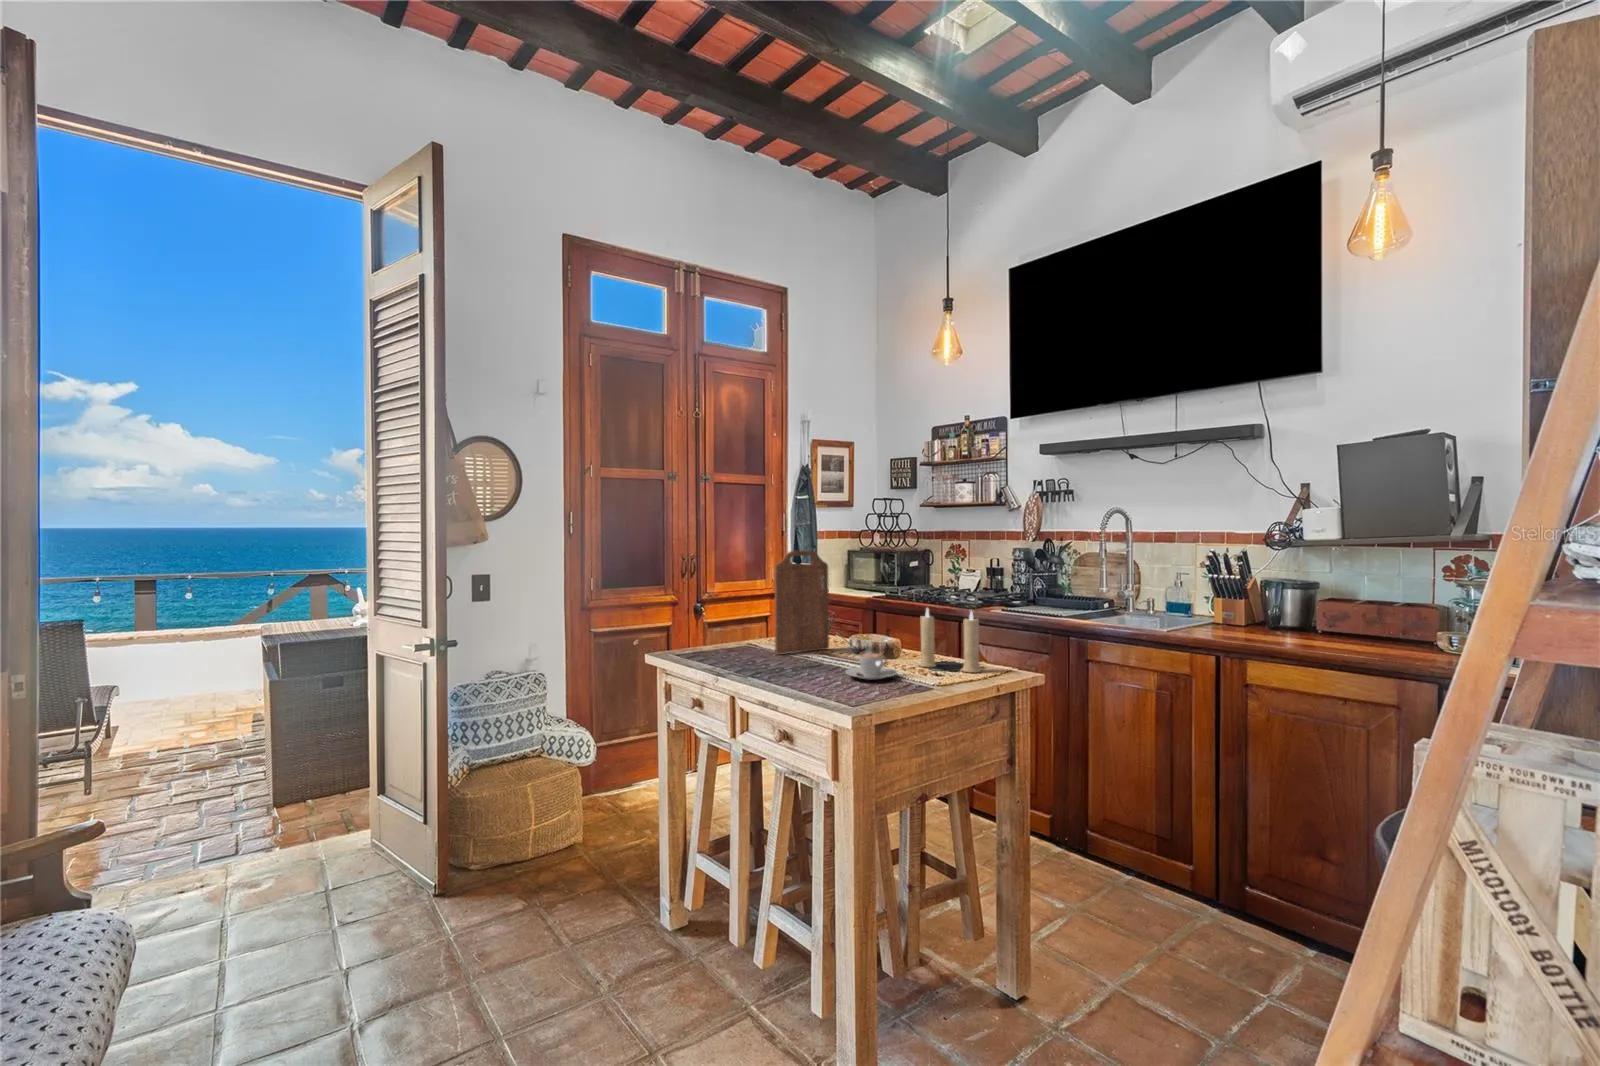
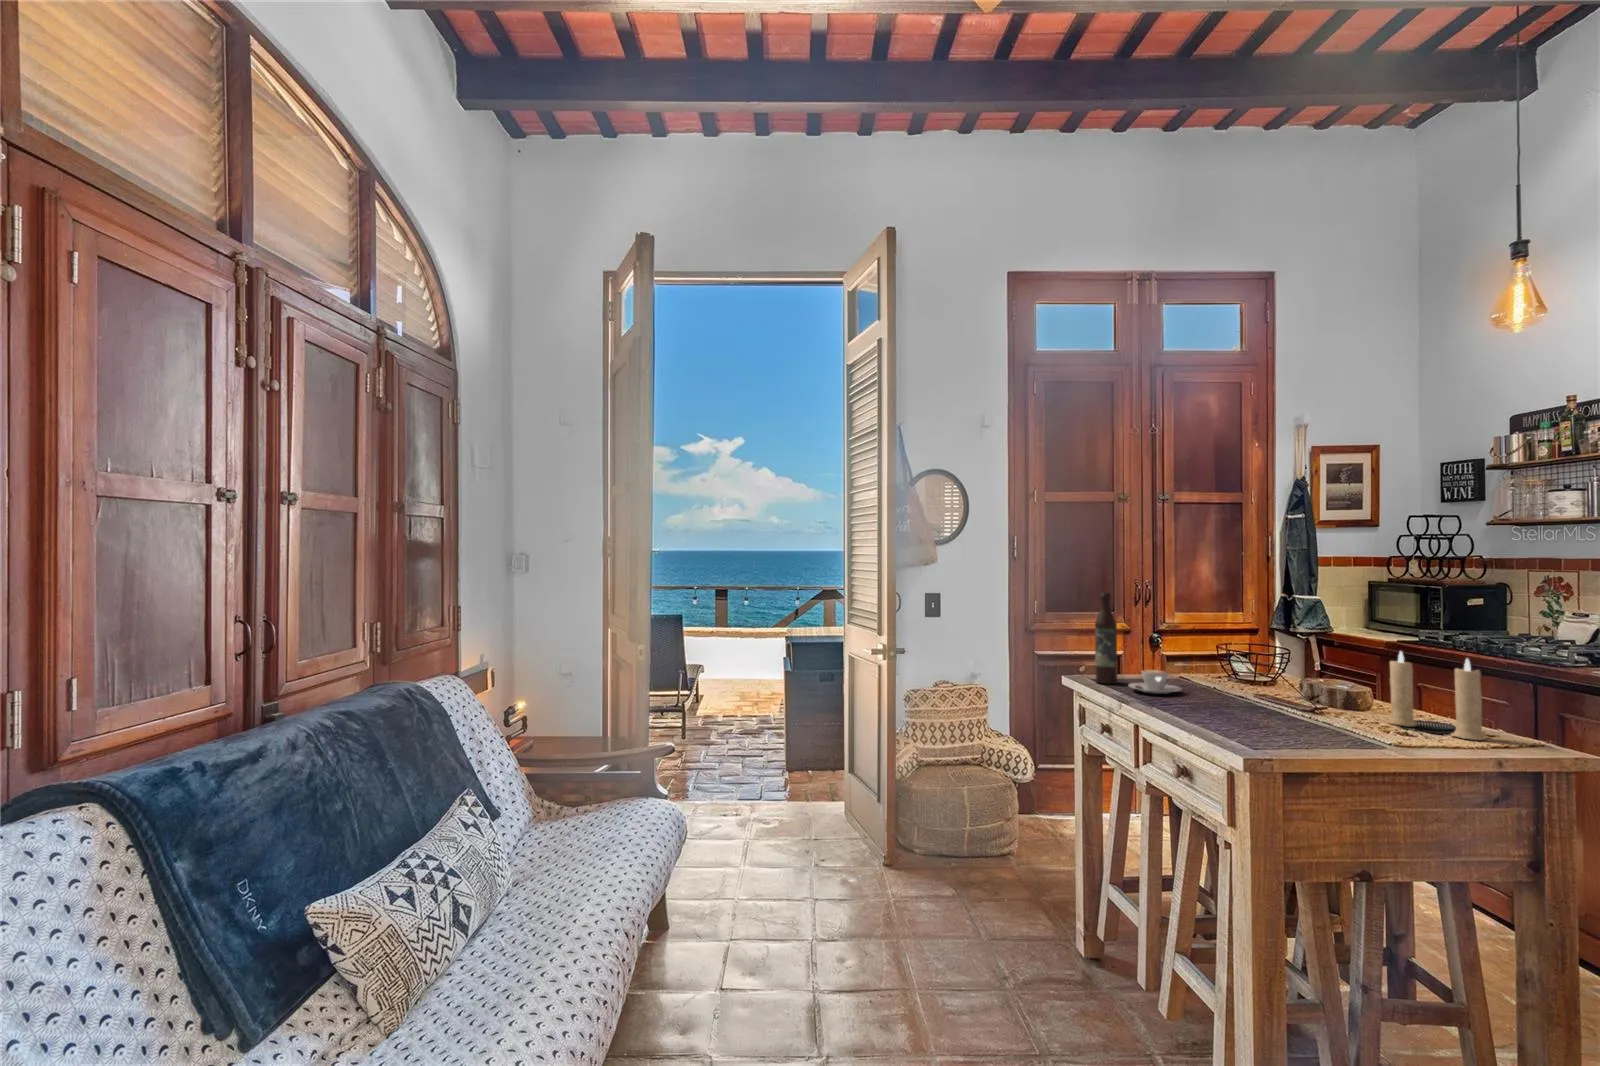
cutting board: present [774,550,829,654] -> none [1199,577,1275,692]
wine bottle: none [683,568,703,658] -> present [1095,592,1117,684]
coffee cup: present [846,653,897,680] -> present [1129,670,1181,694]

